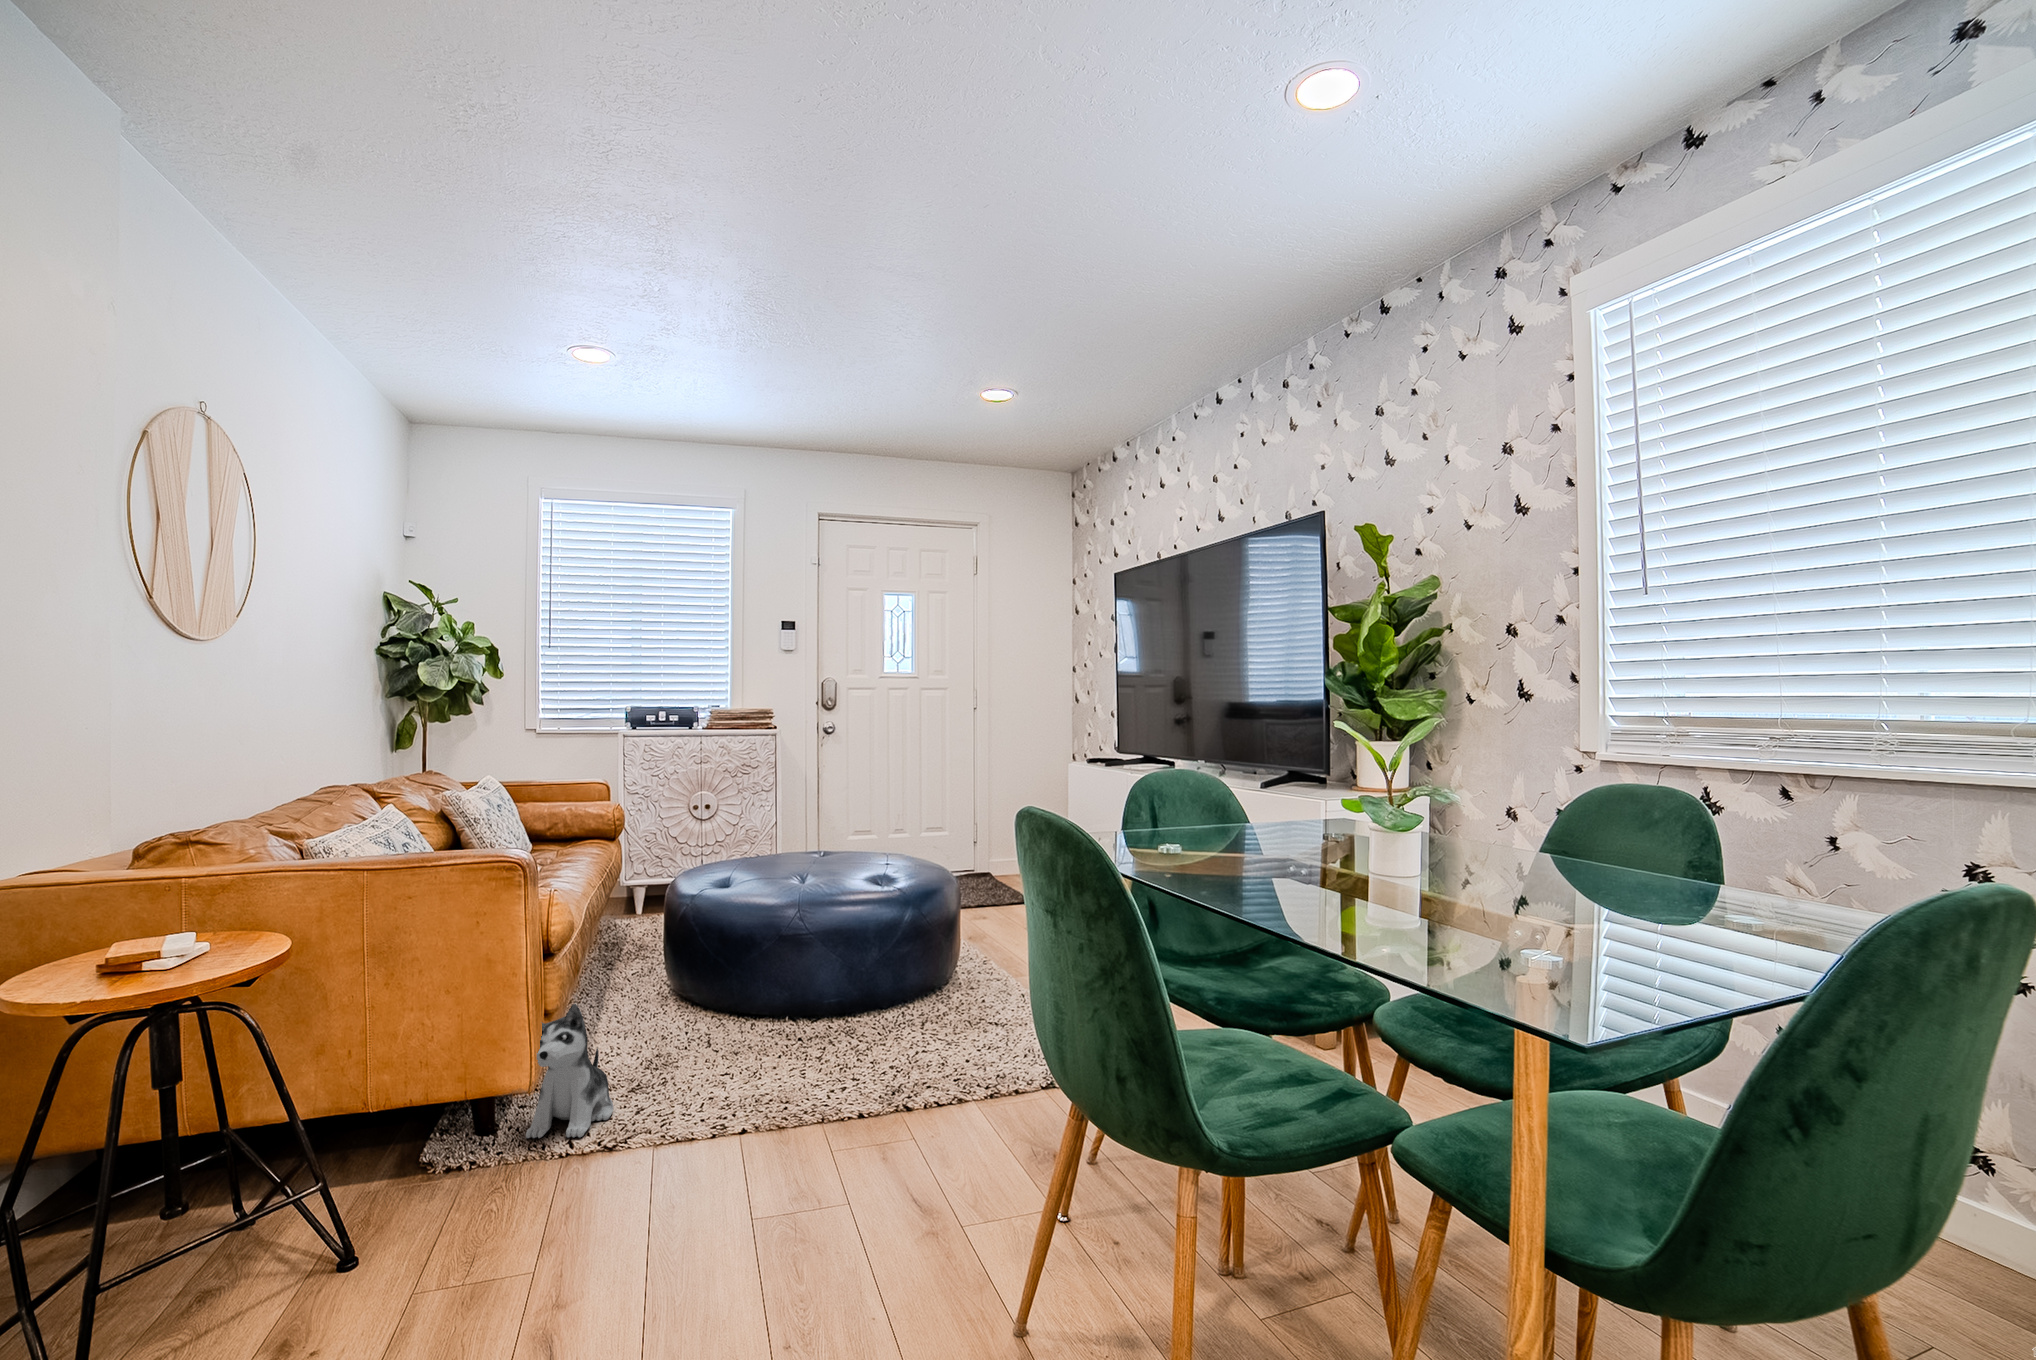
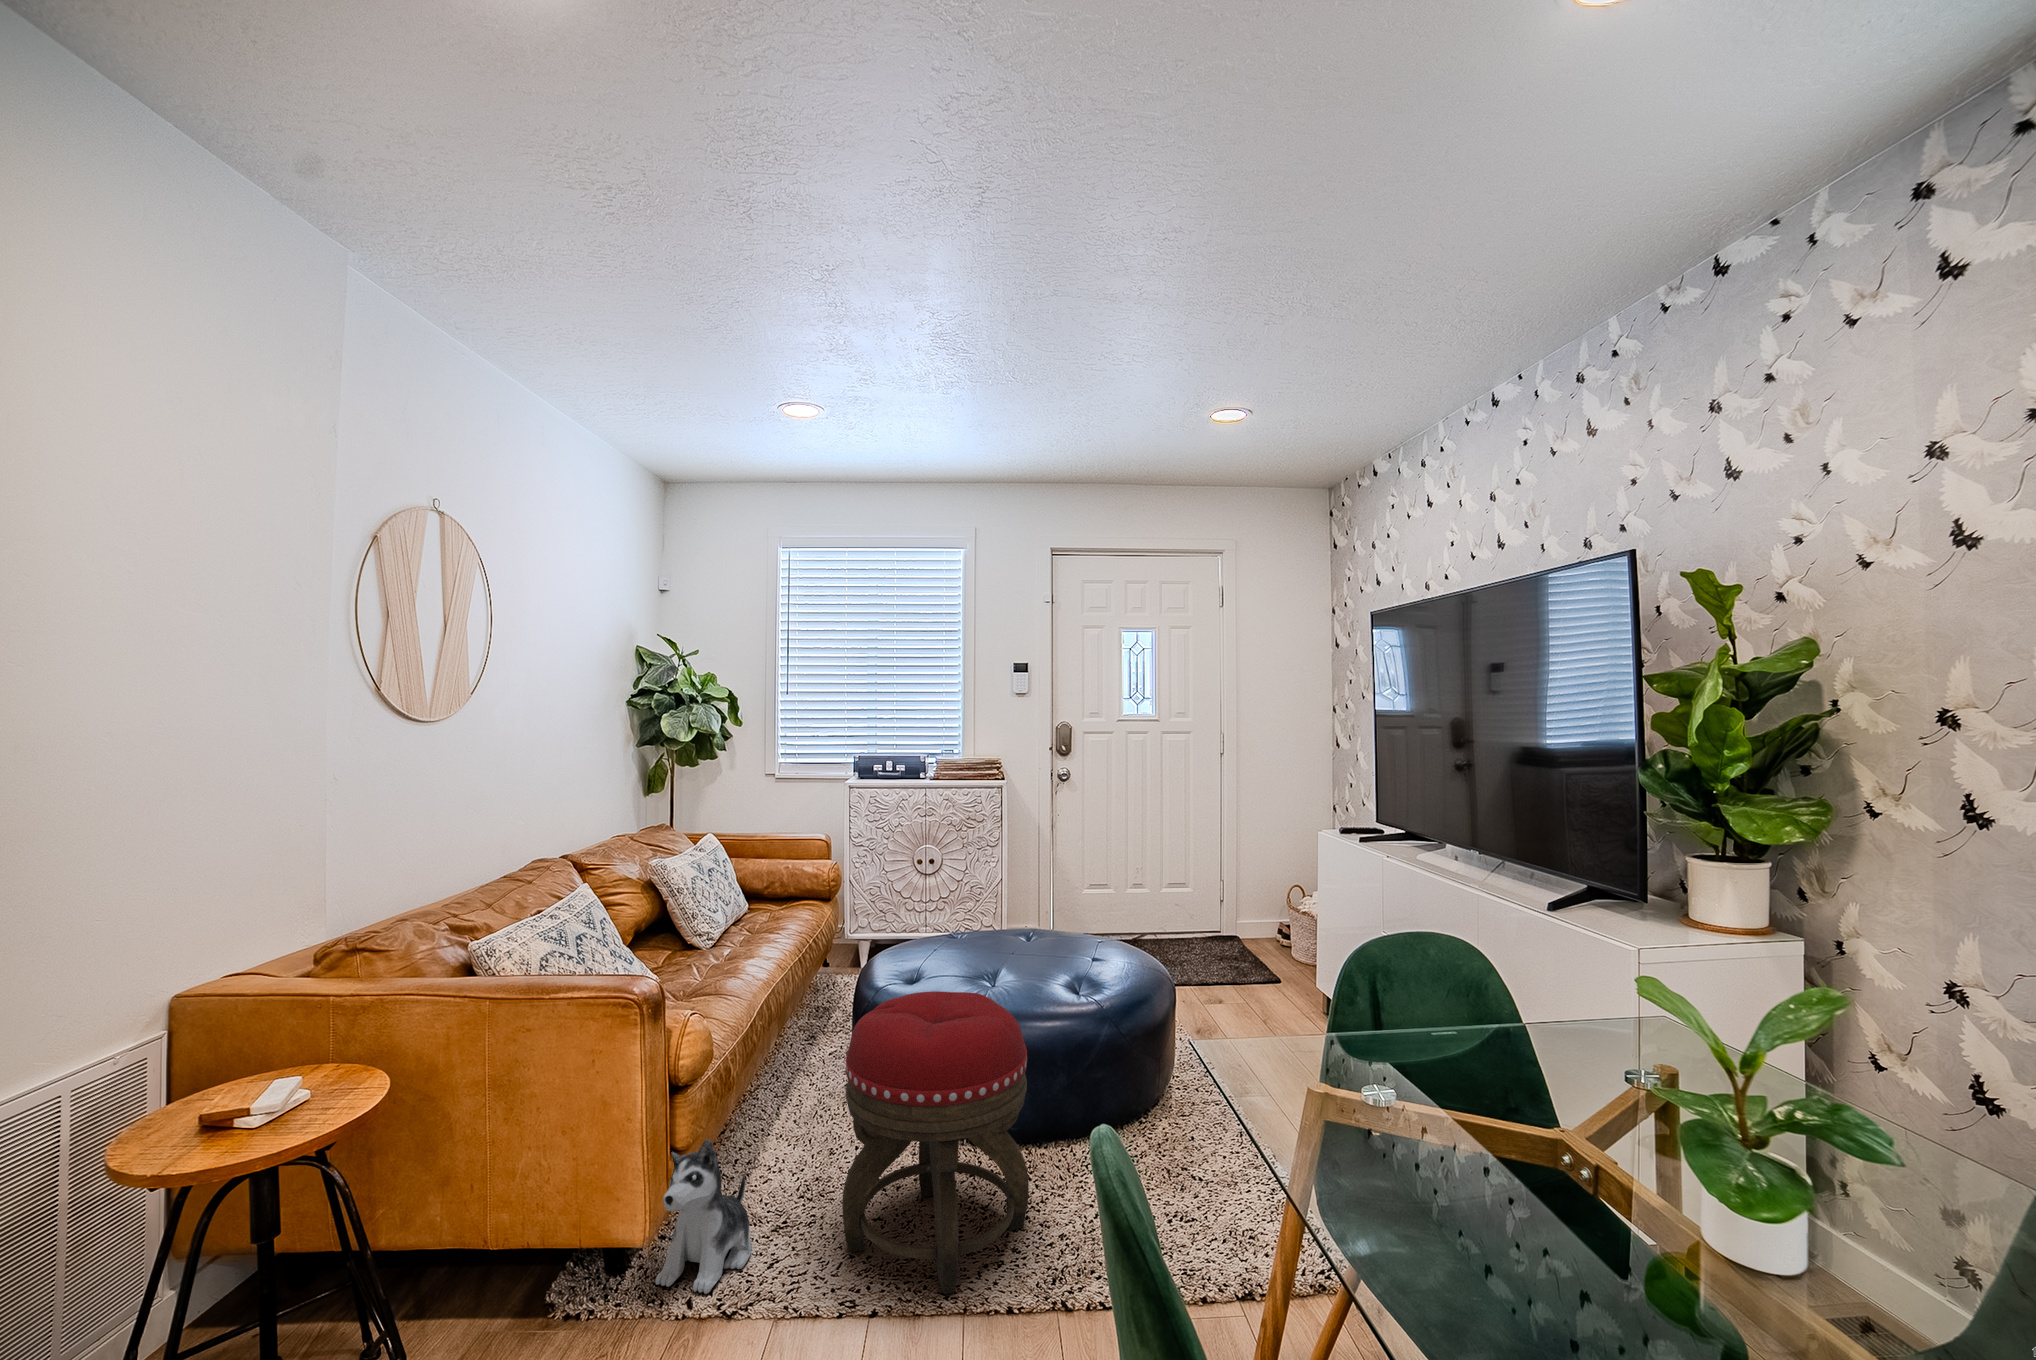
footstool: none [700,874,866,1111] -> present [842,991,1029,1294]

